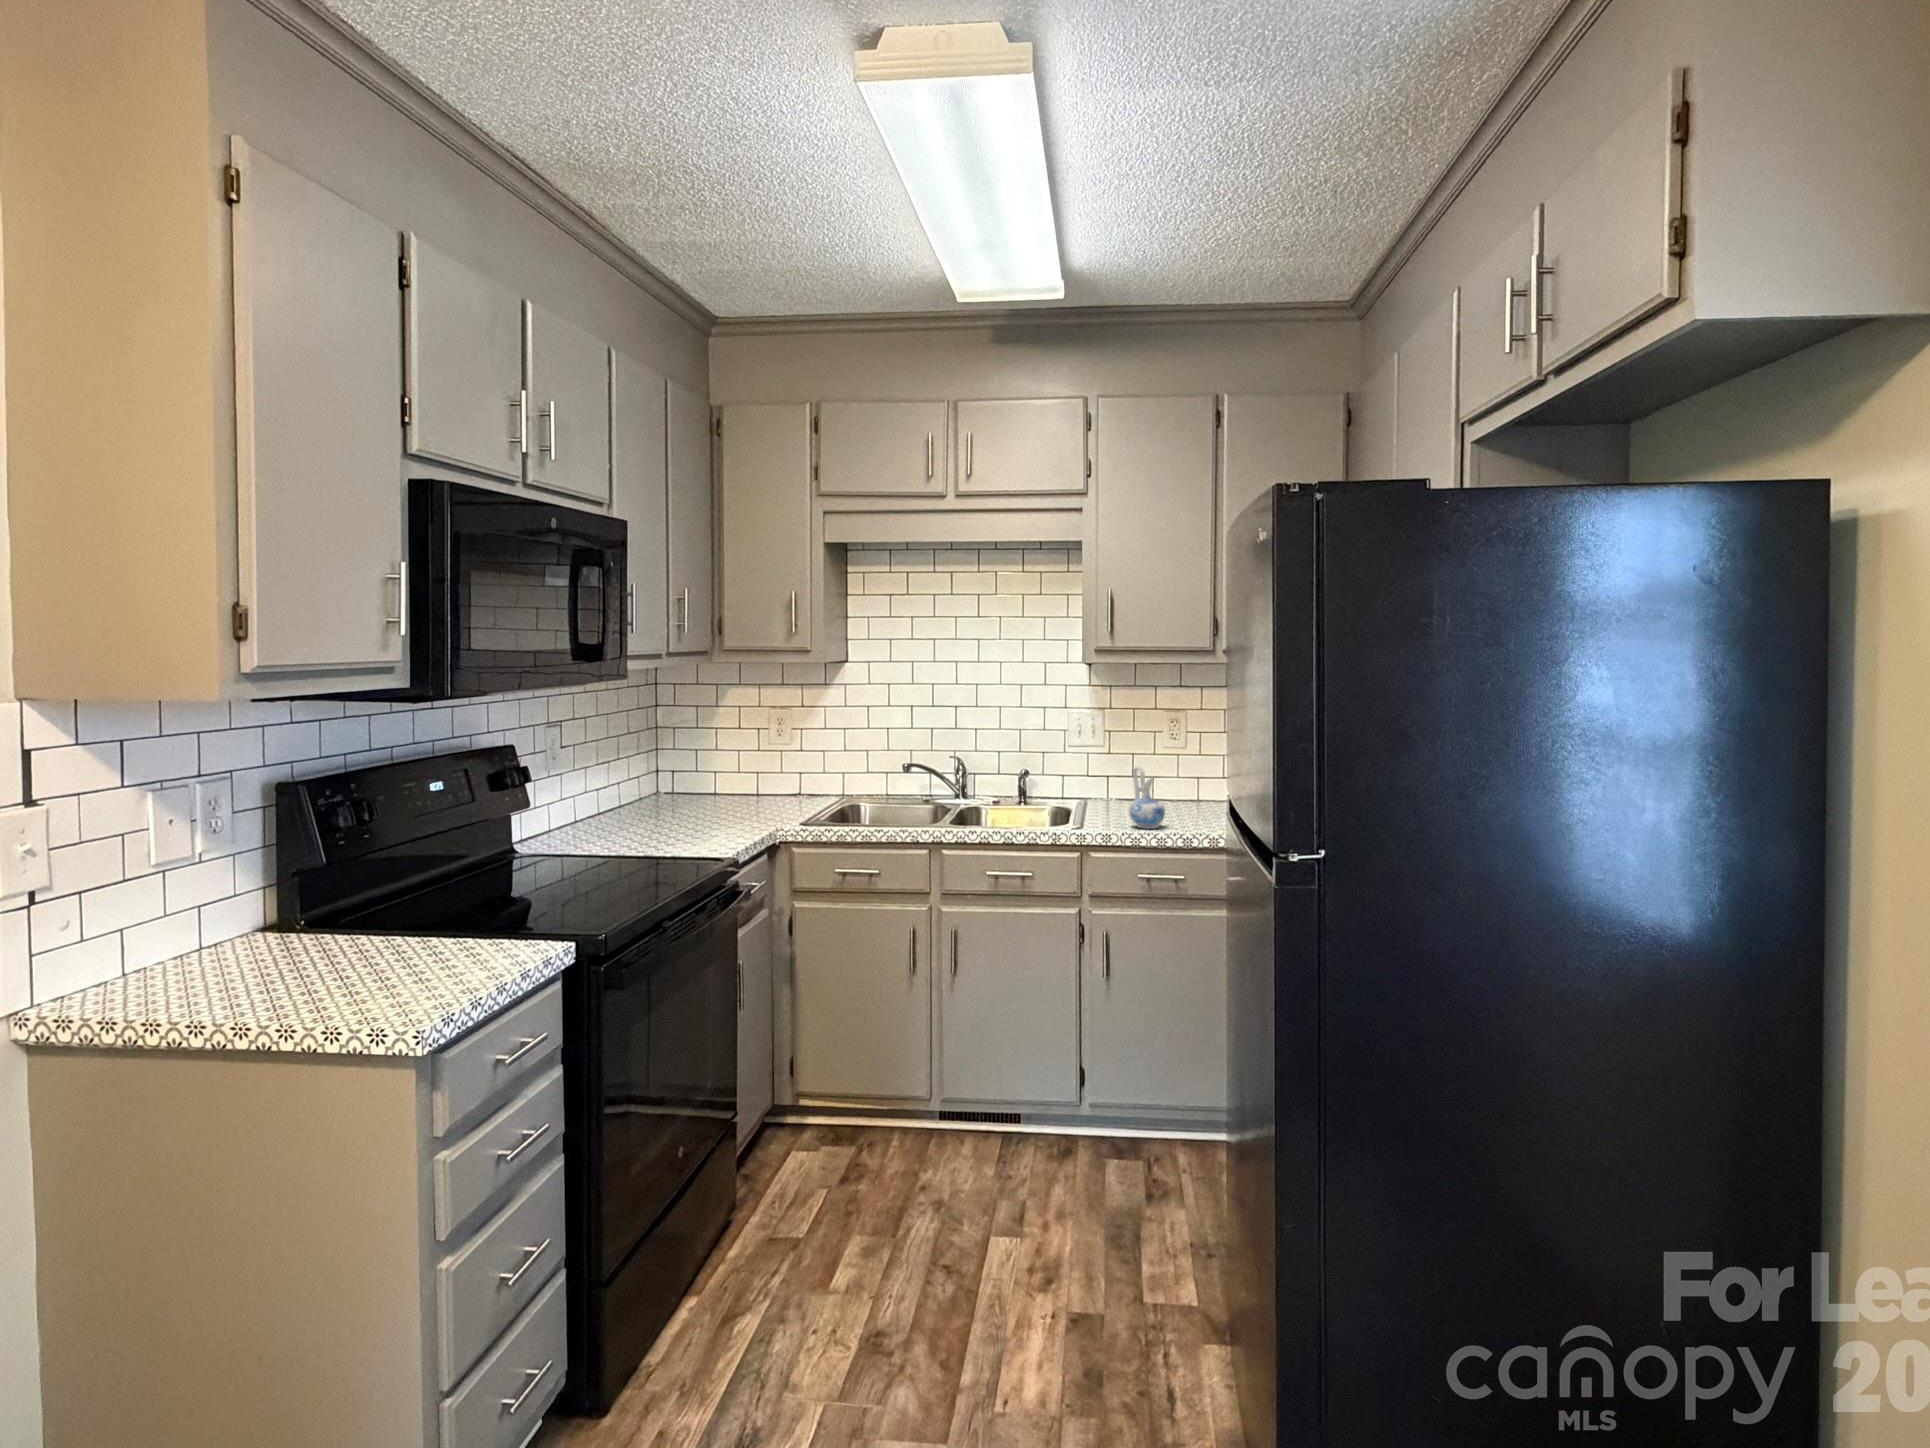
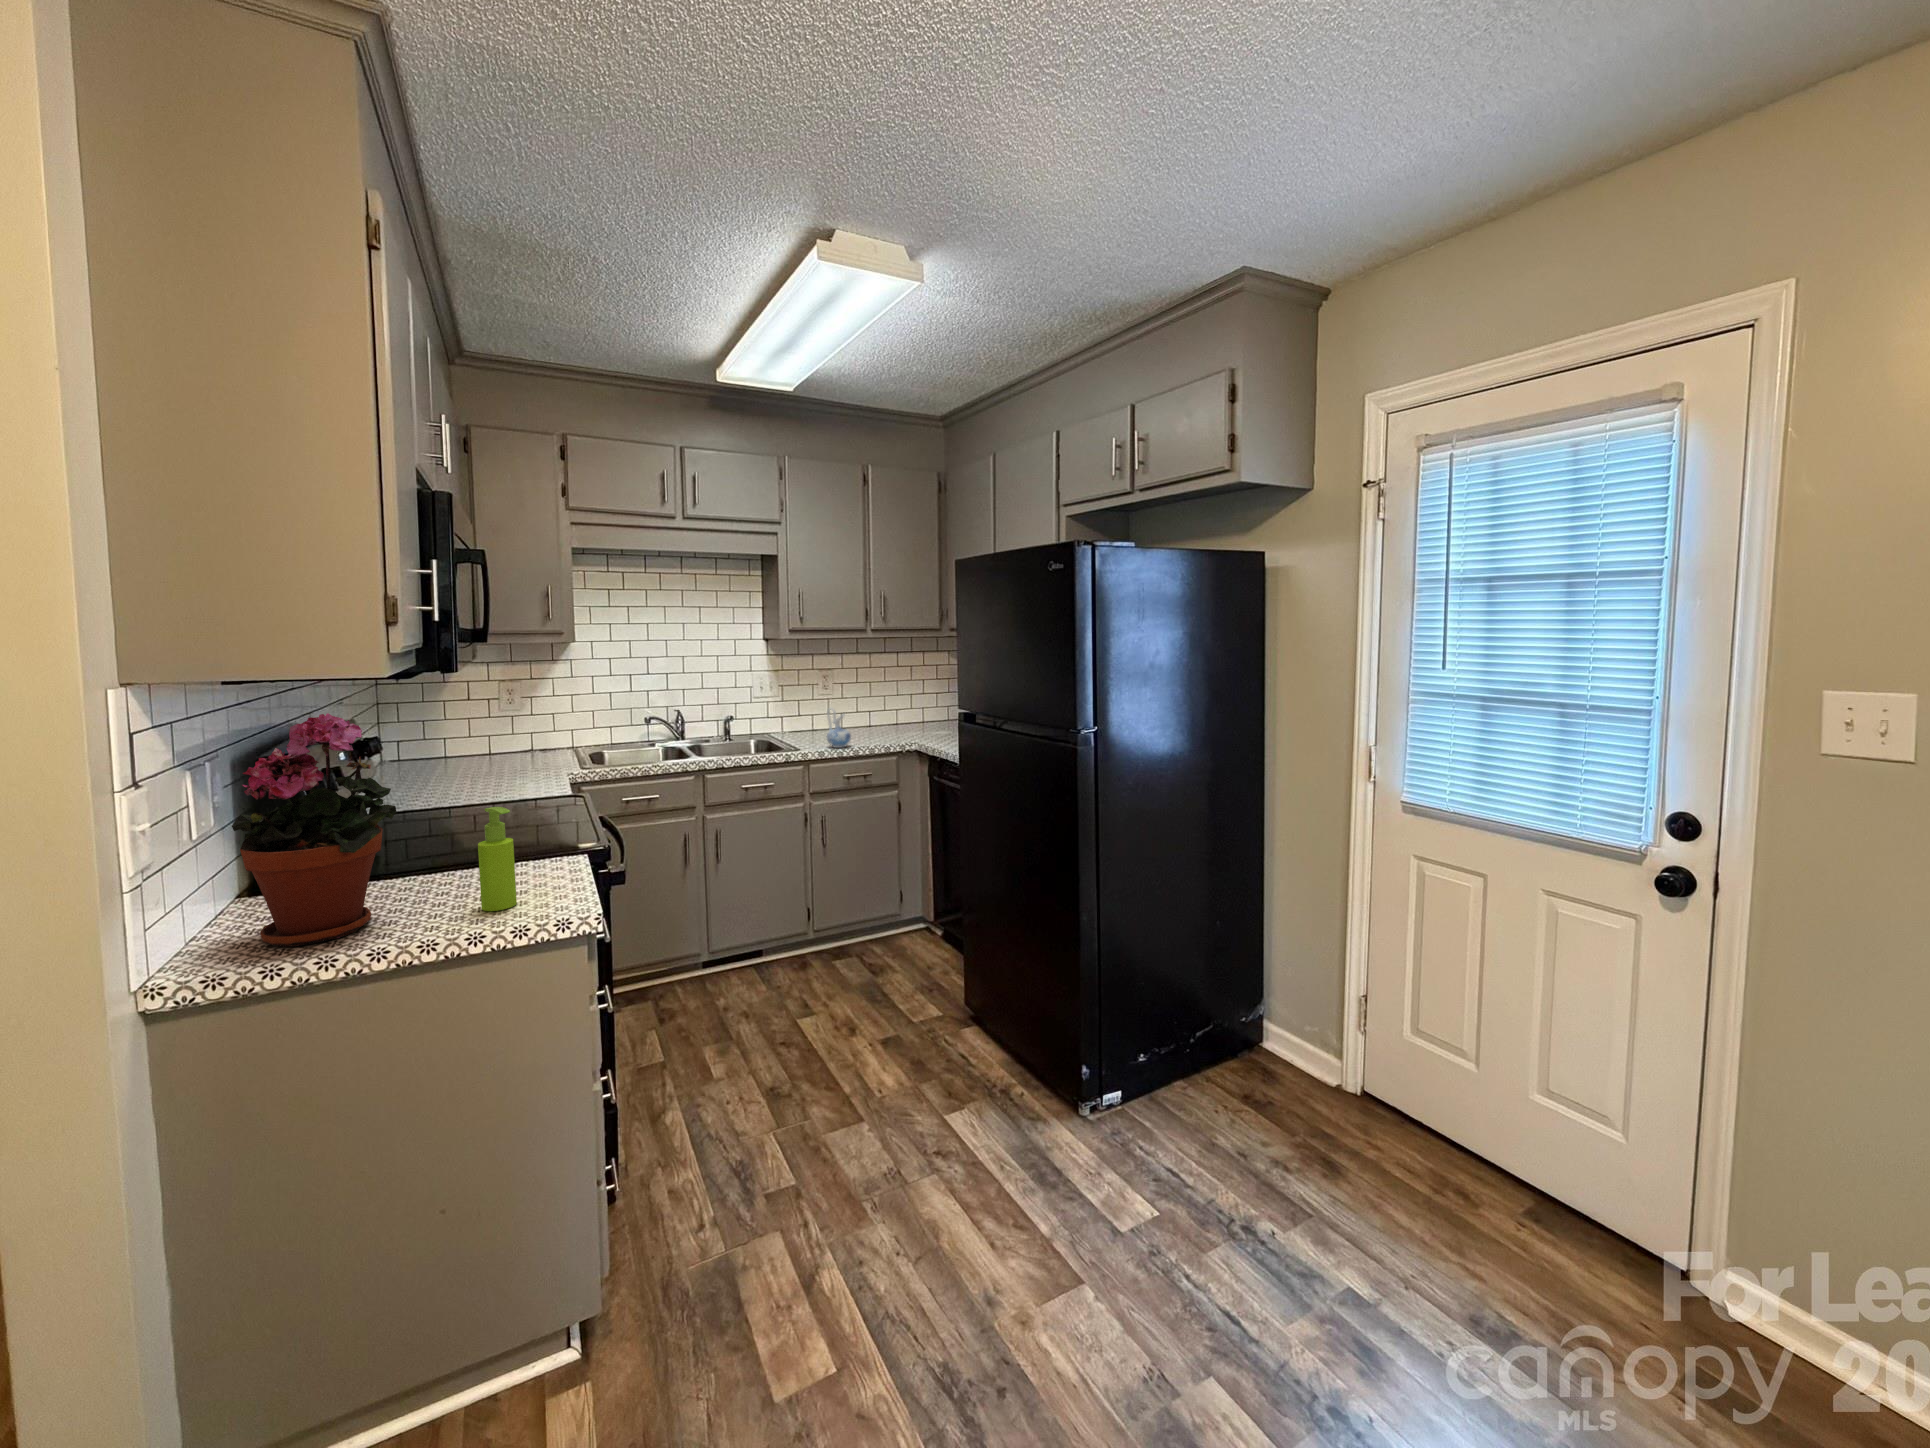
potted plant: none [139,735,312,997] -> present [232,713,396,947]
soap dispenser: none [352,864,398,997] -> present [478,807,517,911]

